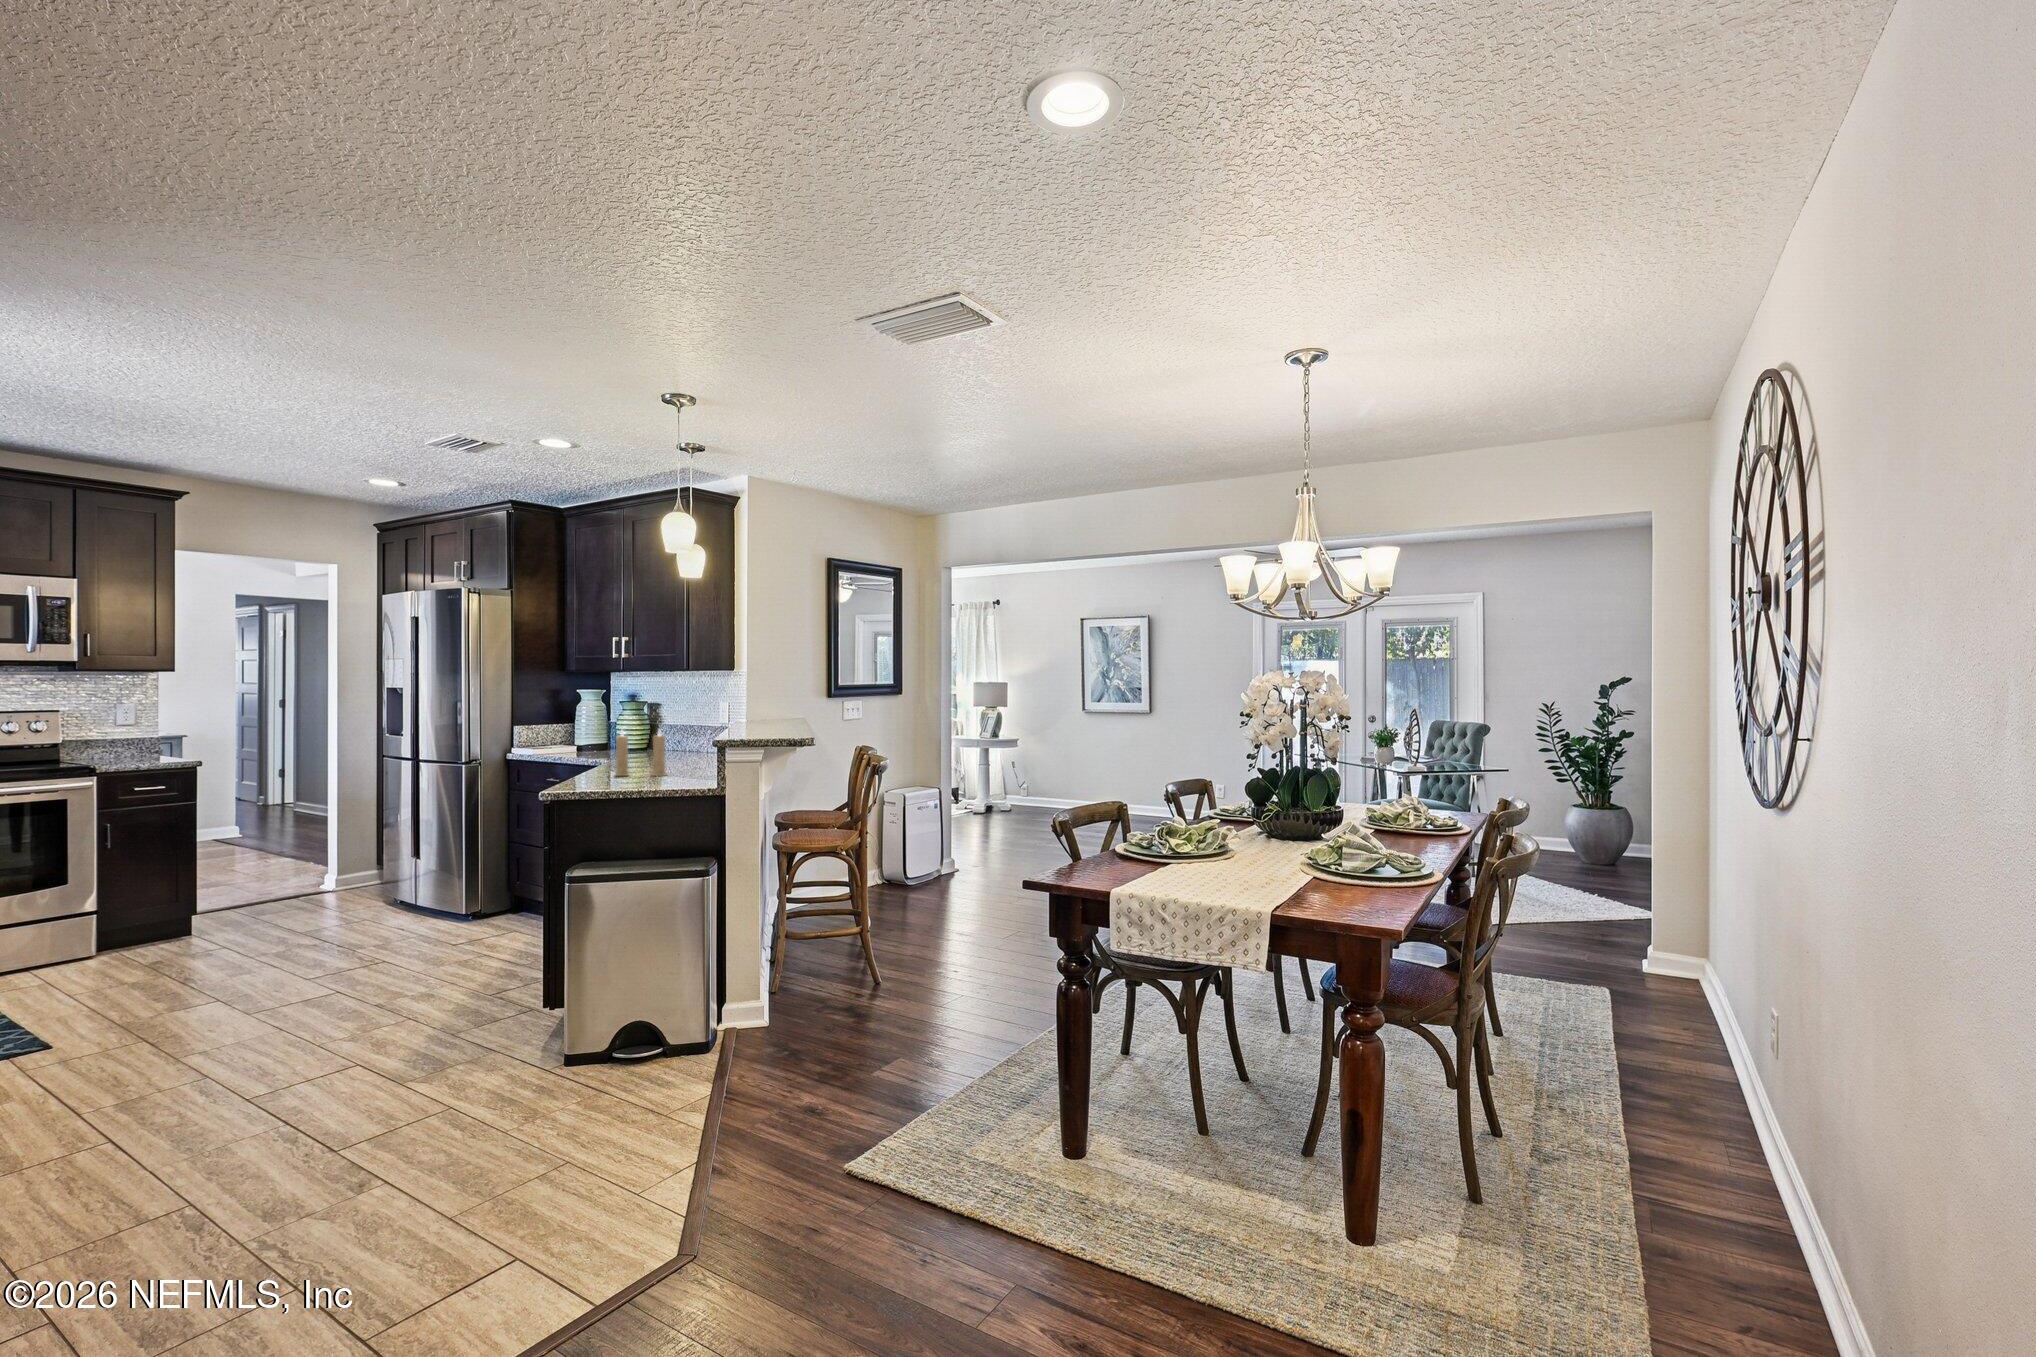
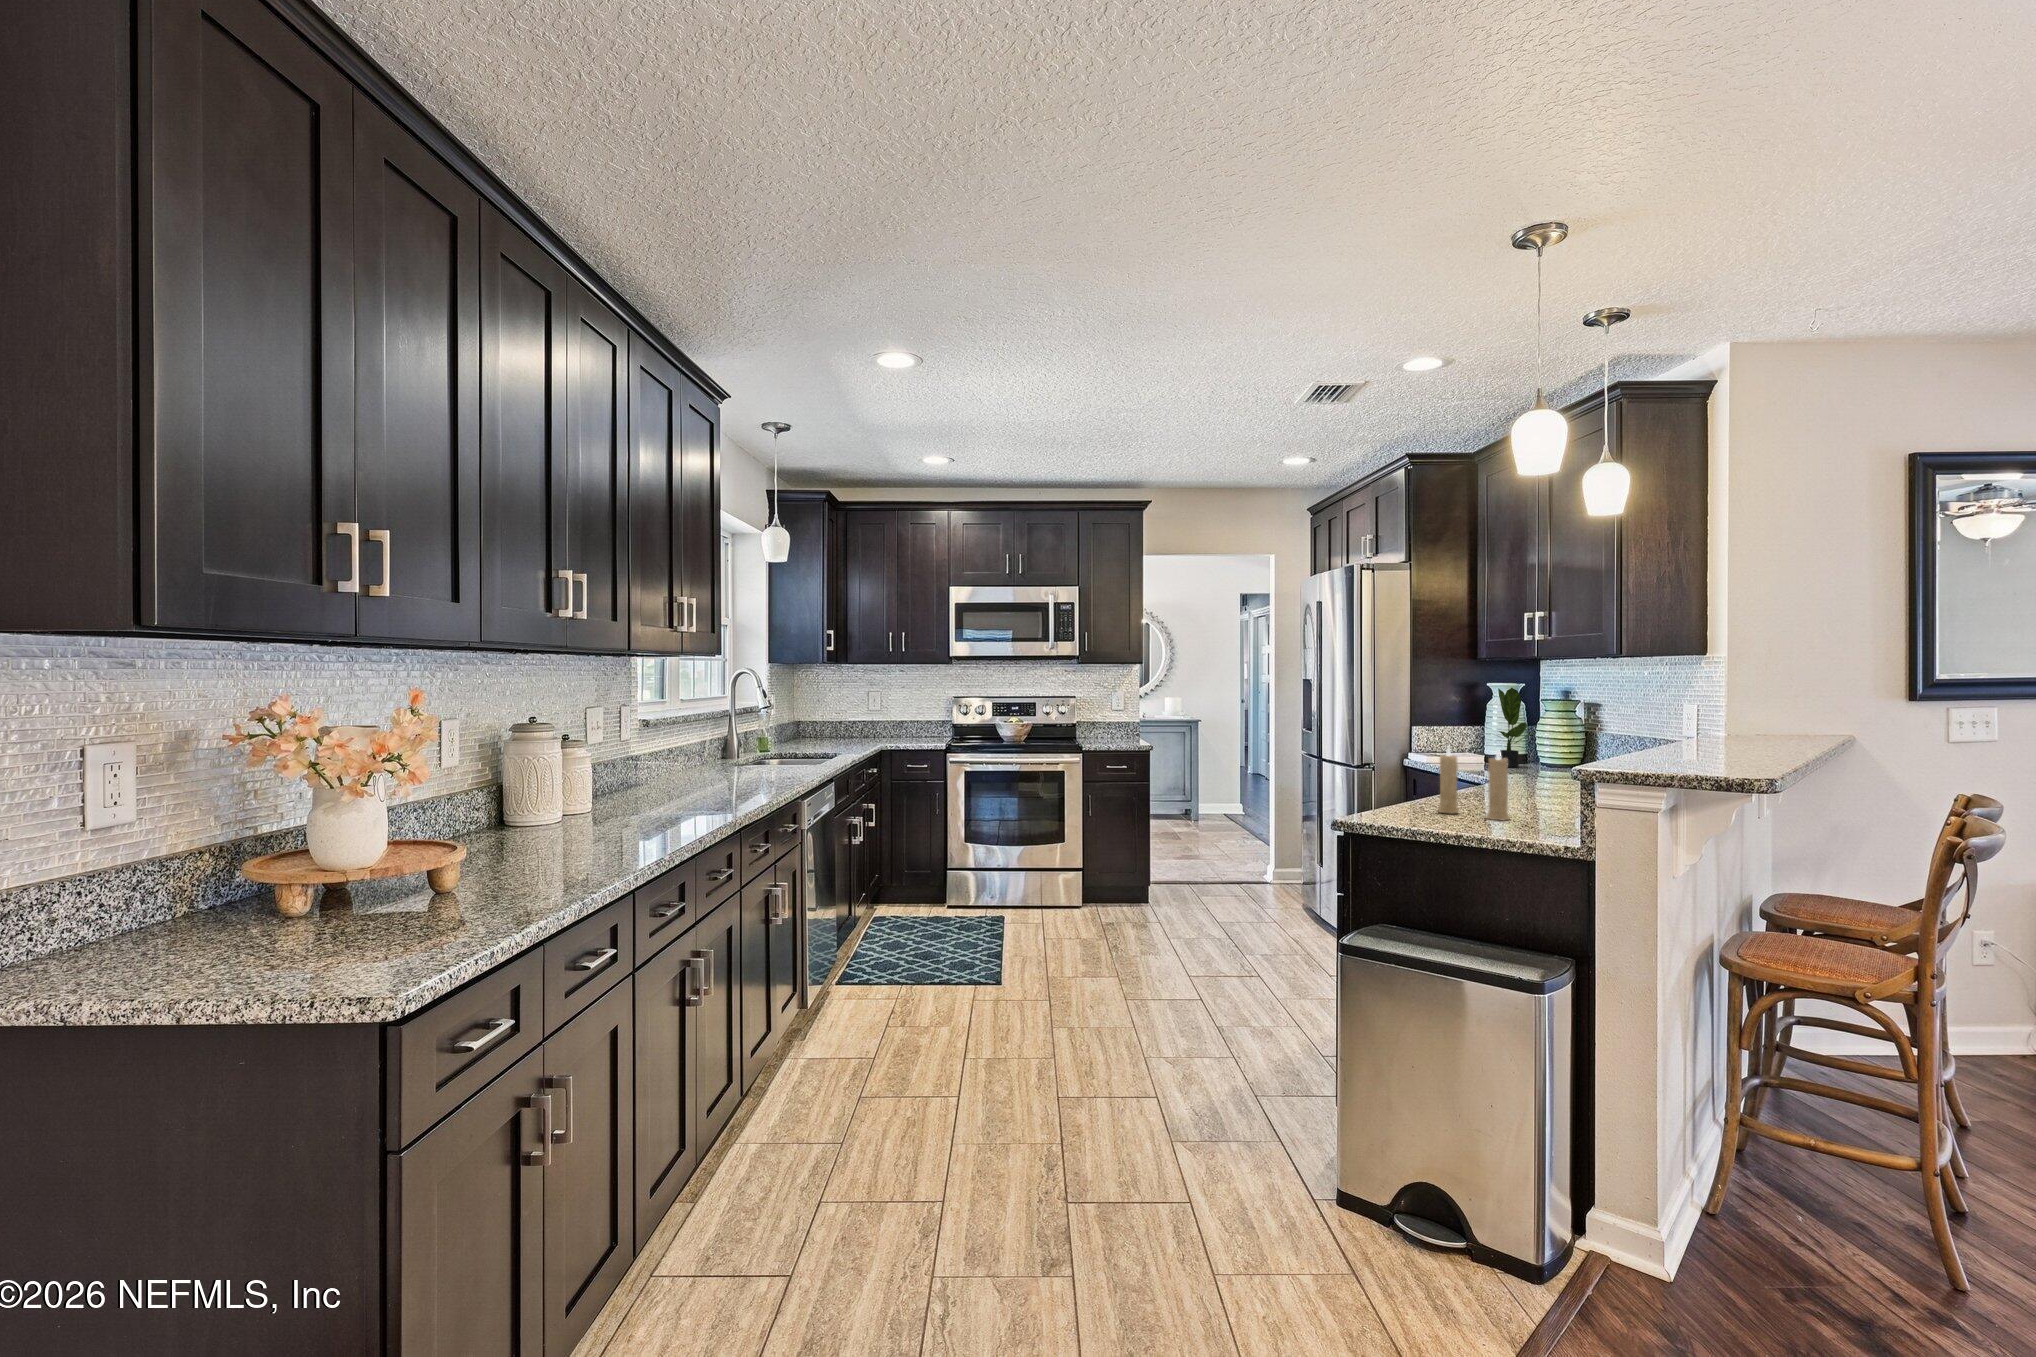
potted plant: none [581,692,617,752] -> present [1498,688,1535,767]

